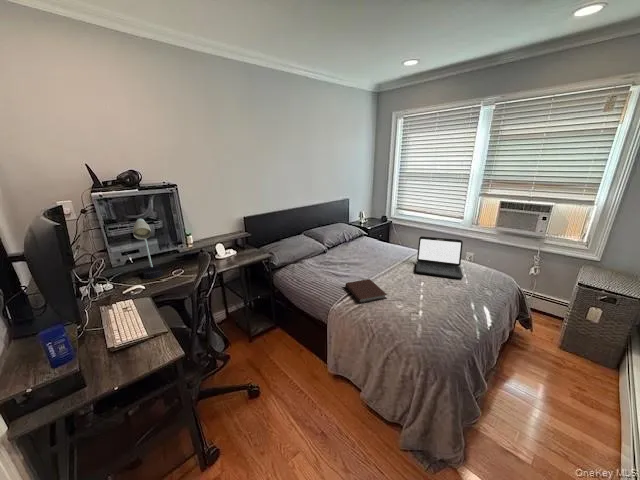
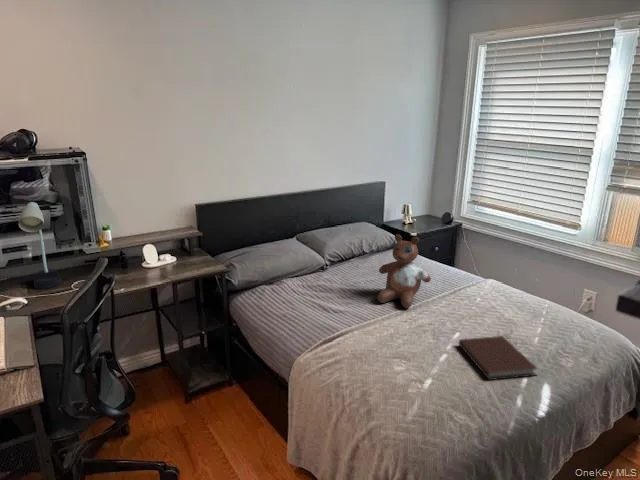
stuffed bear: none [364,227,397,271] -> present [378,234,431,308]
laptop: present [416,236,463,279] -> none [457,255,546,334]
notebook: present [345,279,387,303] -> present [459,336,537,380]

